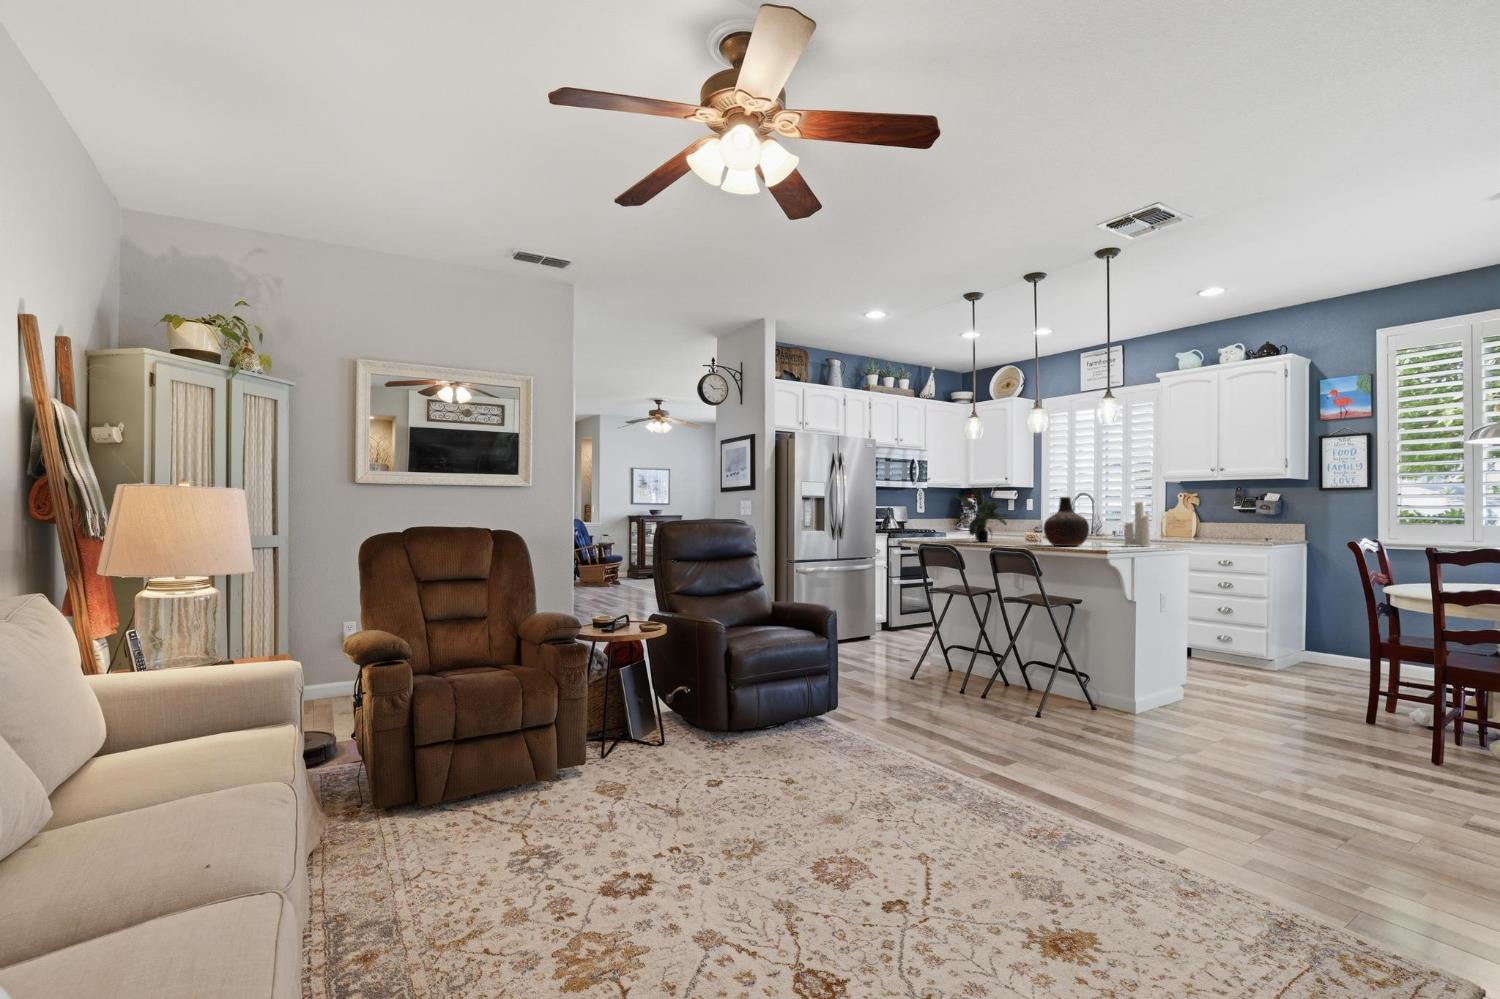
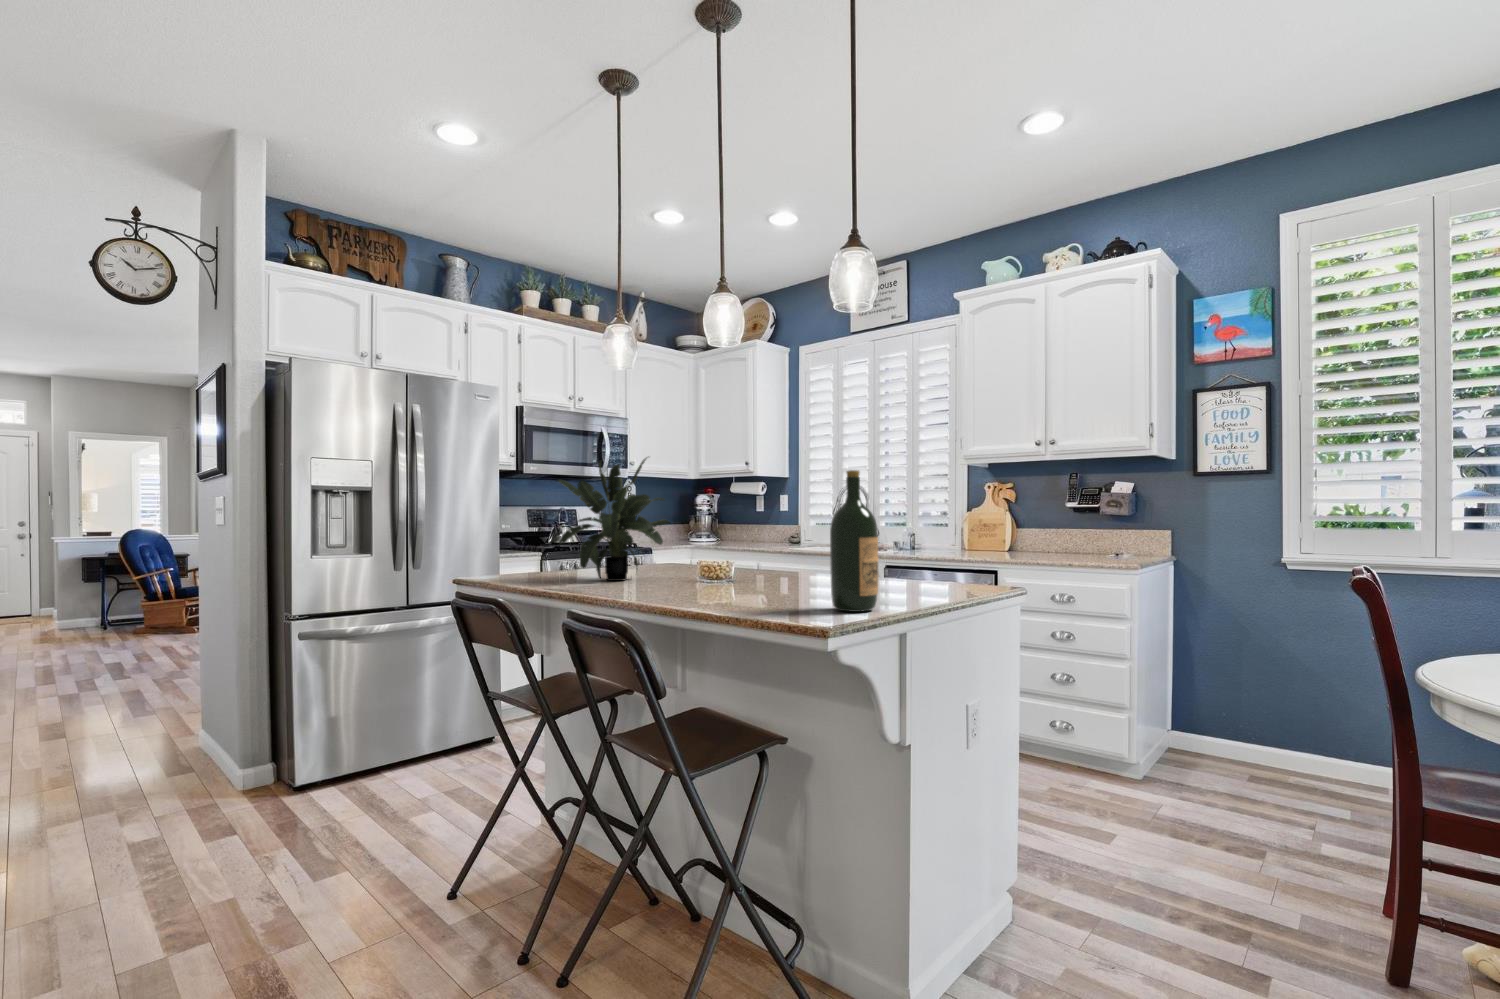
wine bottle: none [1103,496,1123,548] -> present [830,470,878,612]
vase: present [1043,497,1089,546] -> none [704,477,808,600]
candle: present [1125,501,1151,546] -> none [888,466,947,600]

